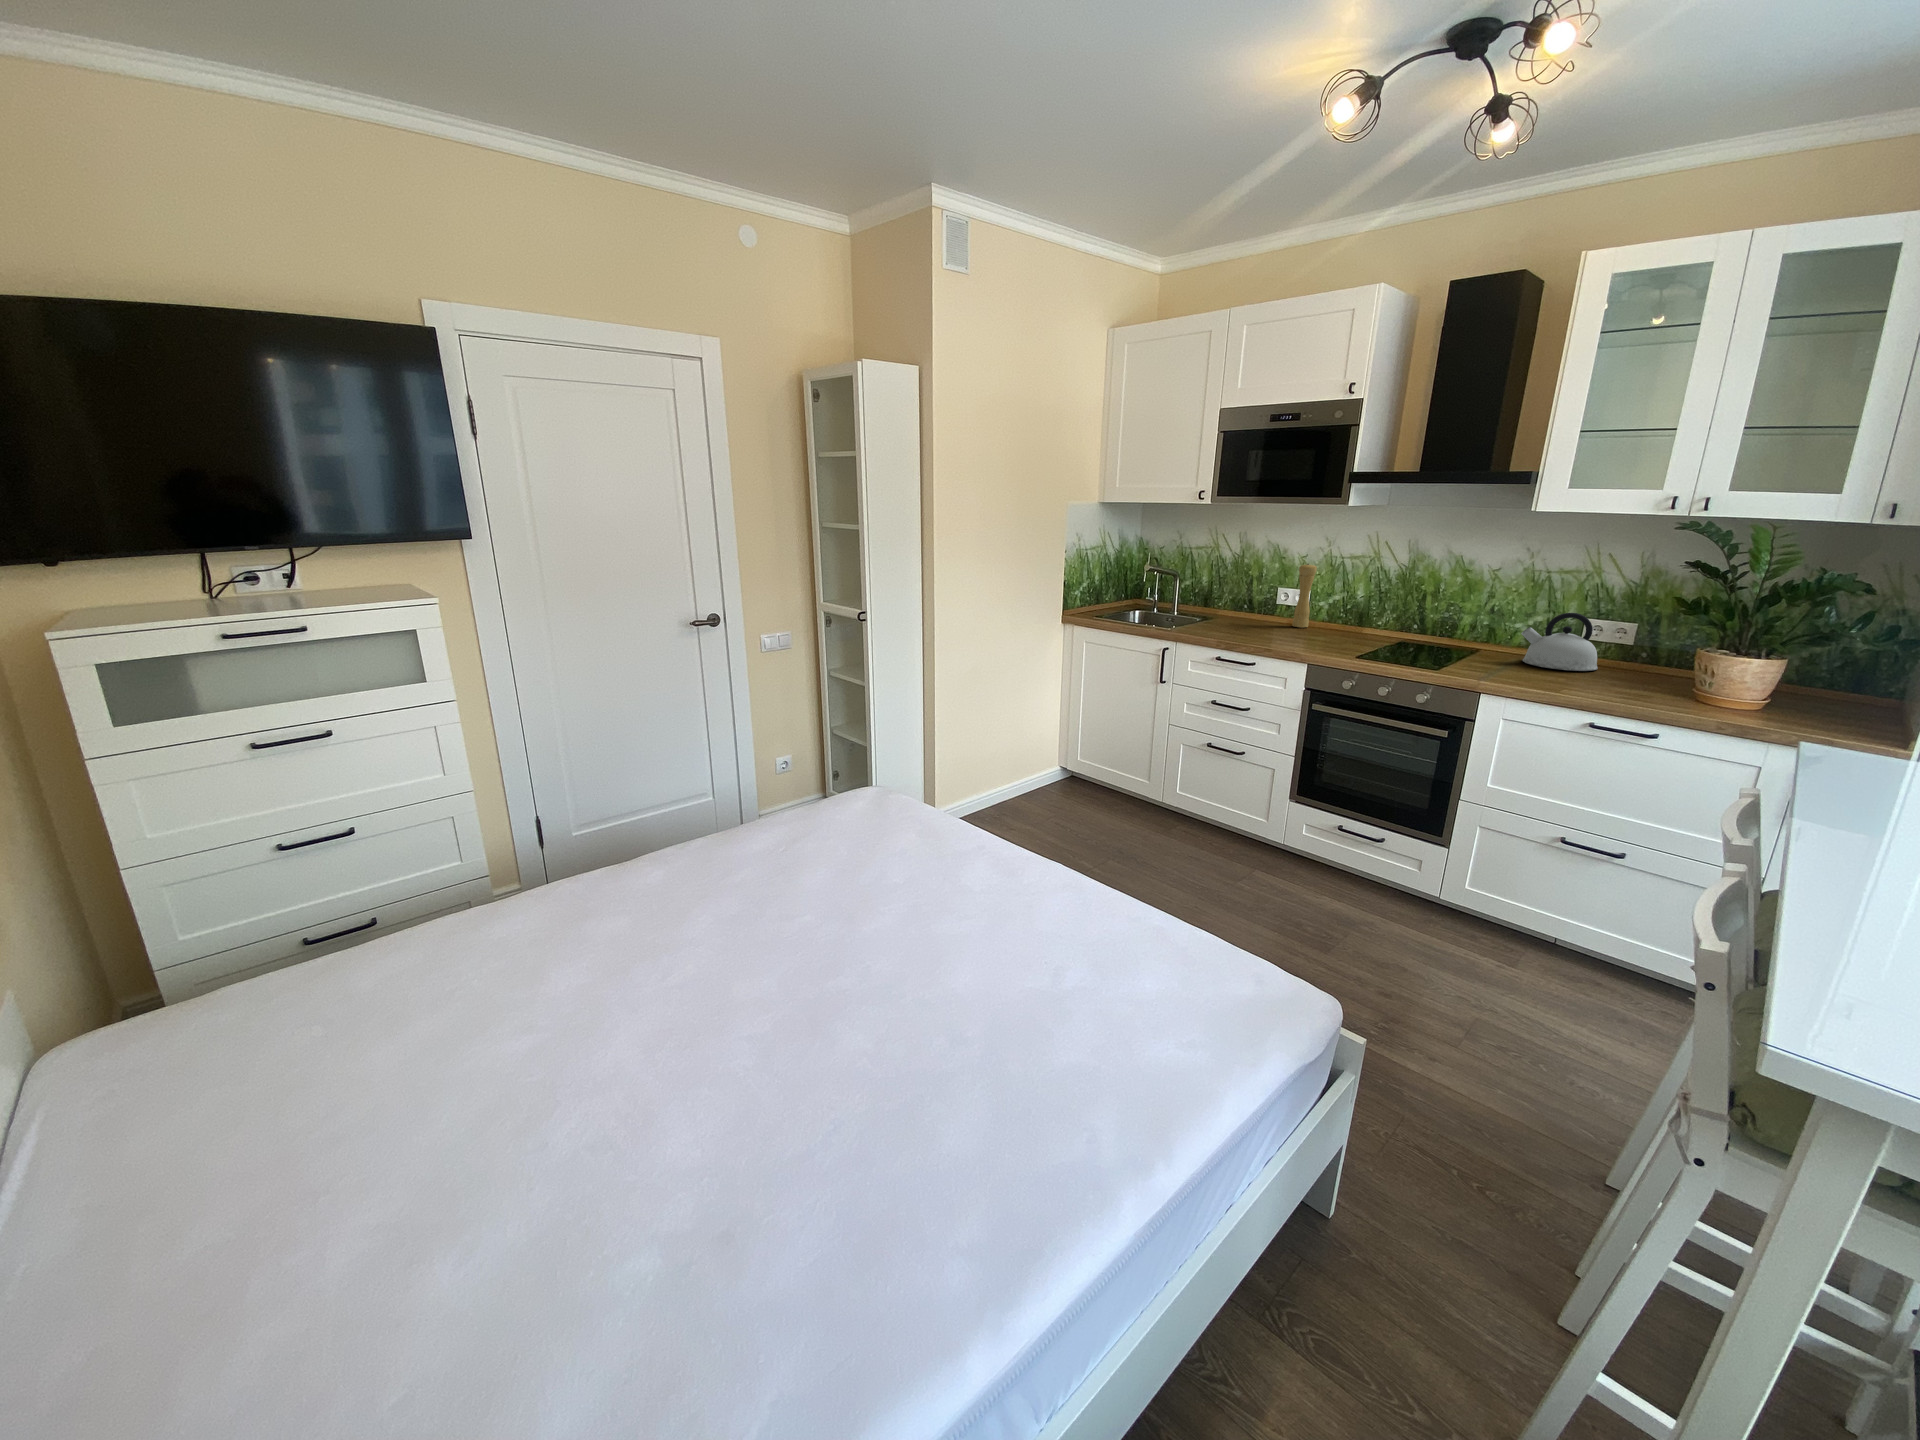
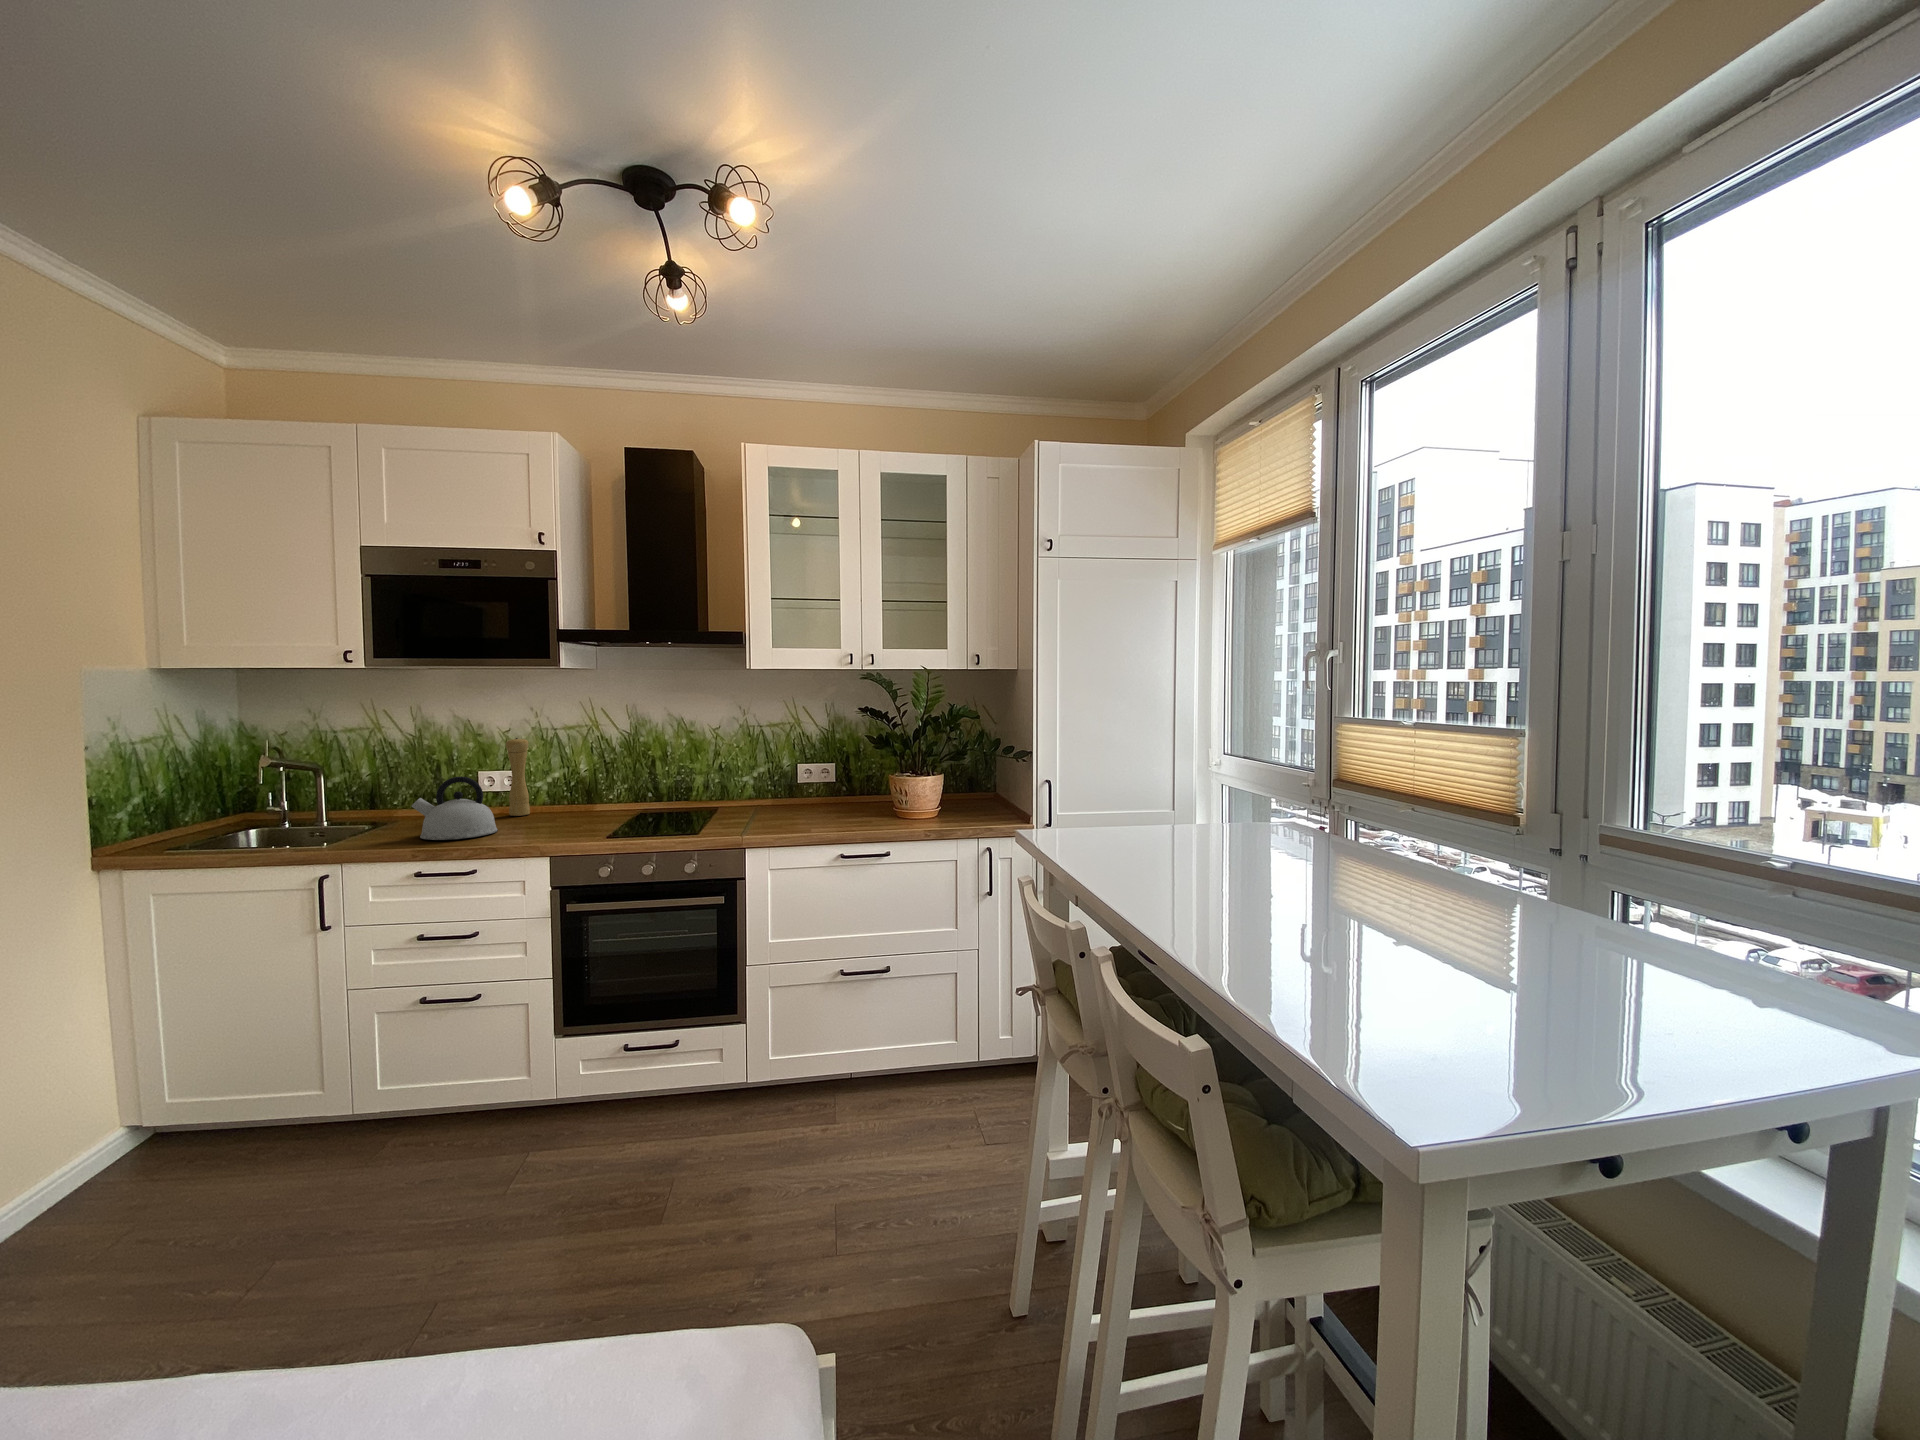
kettle: present [1521,613,1598,671] -> present [412,777,498,840]

